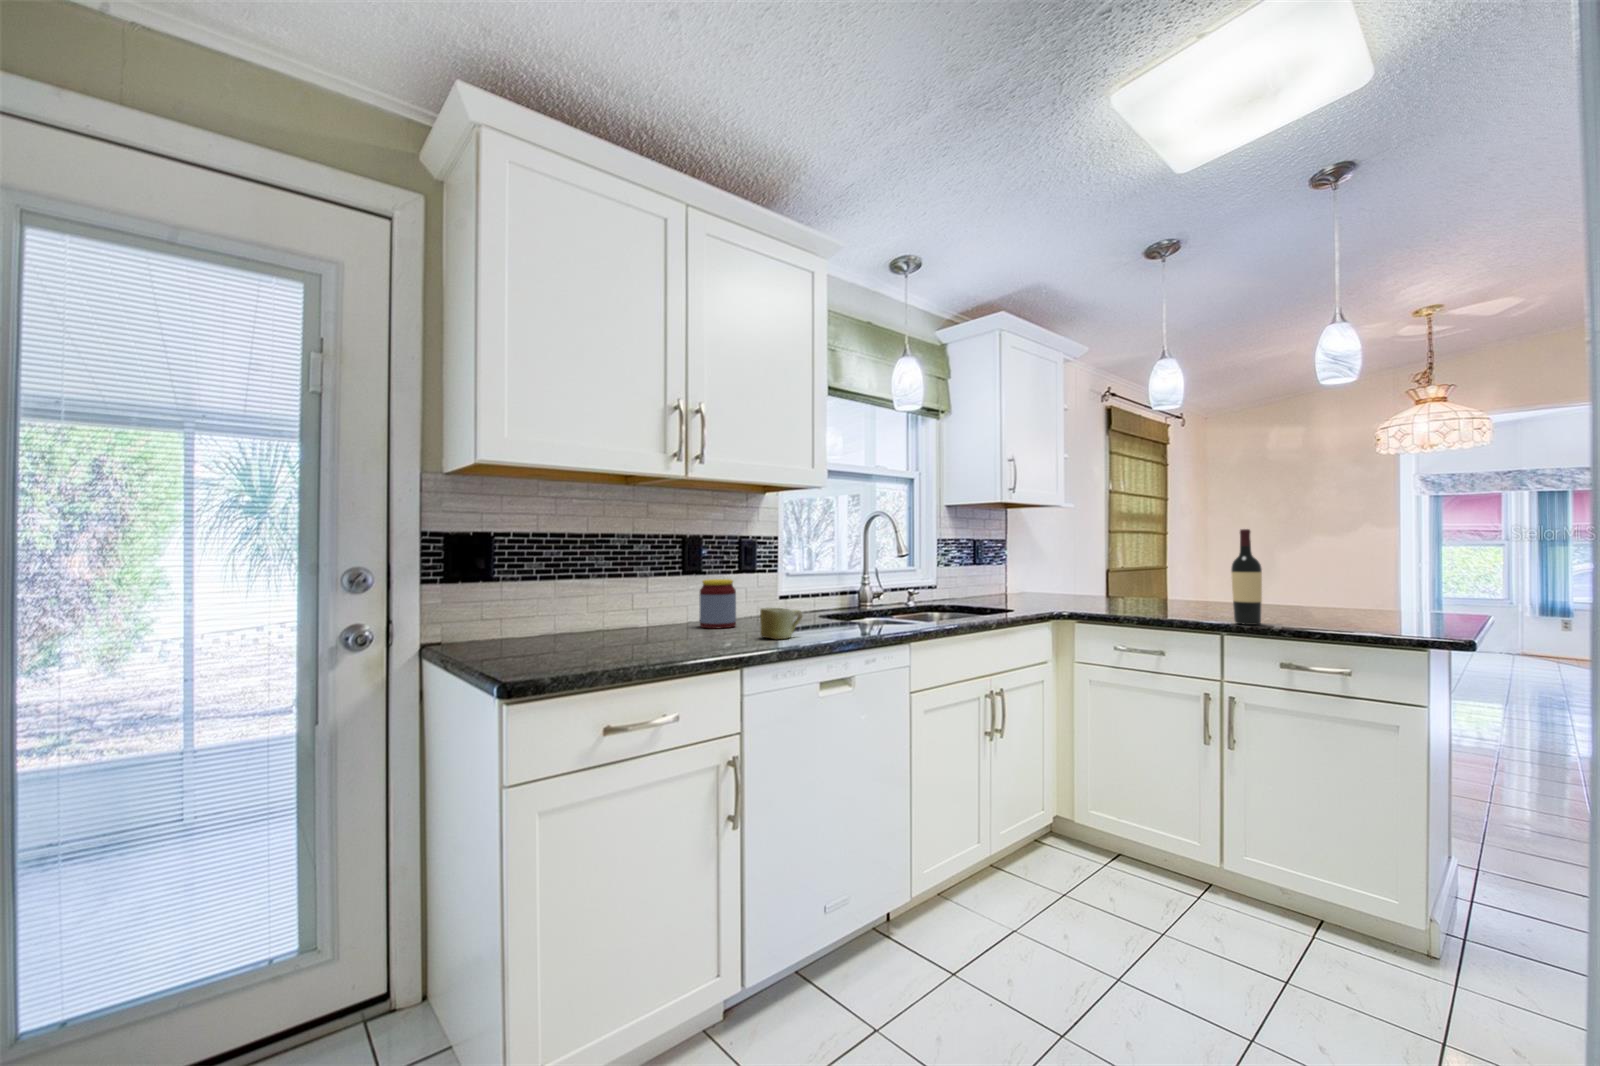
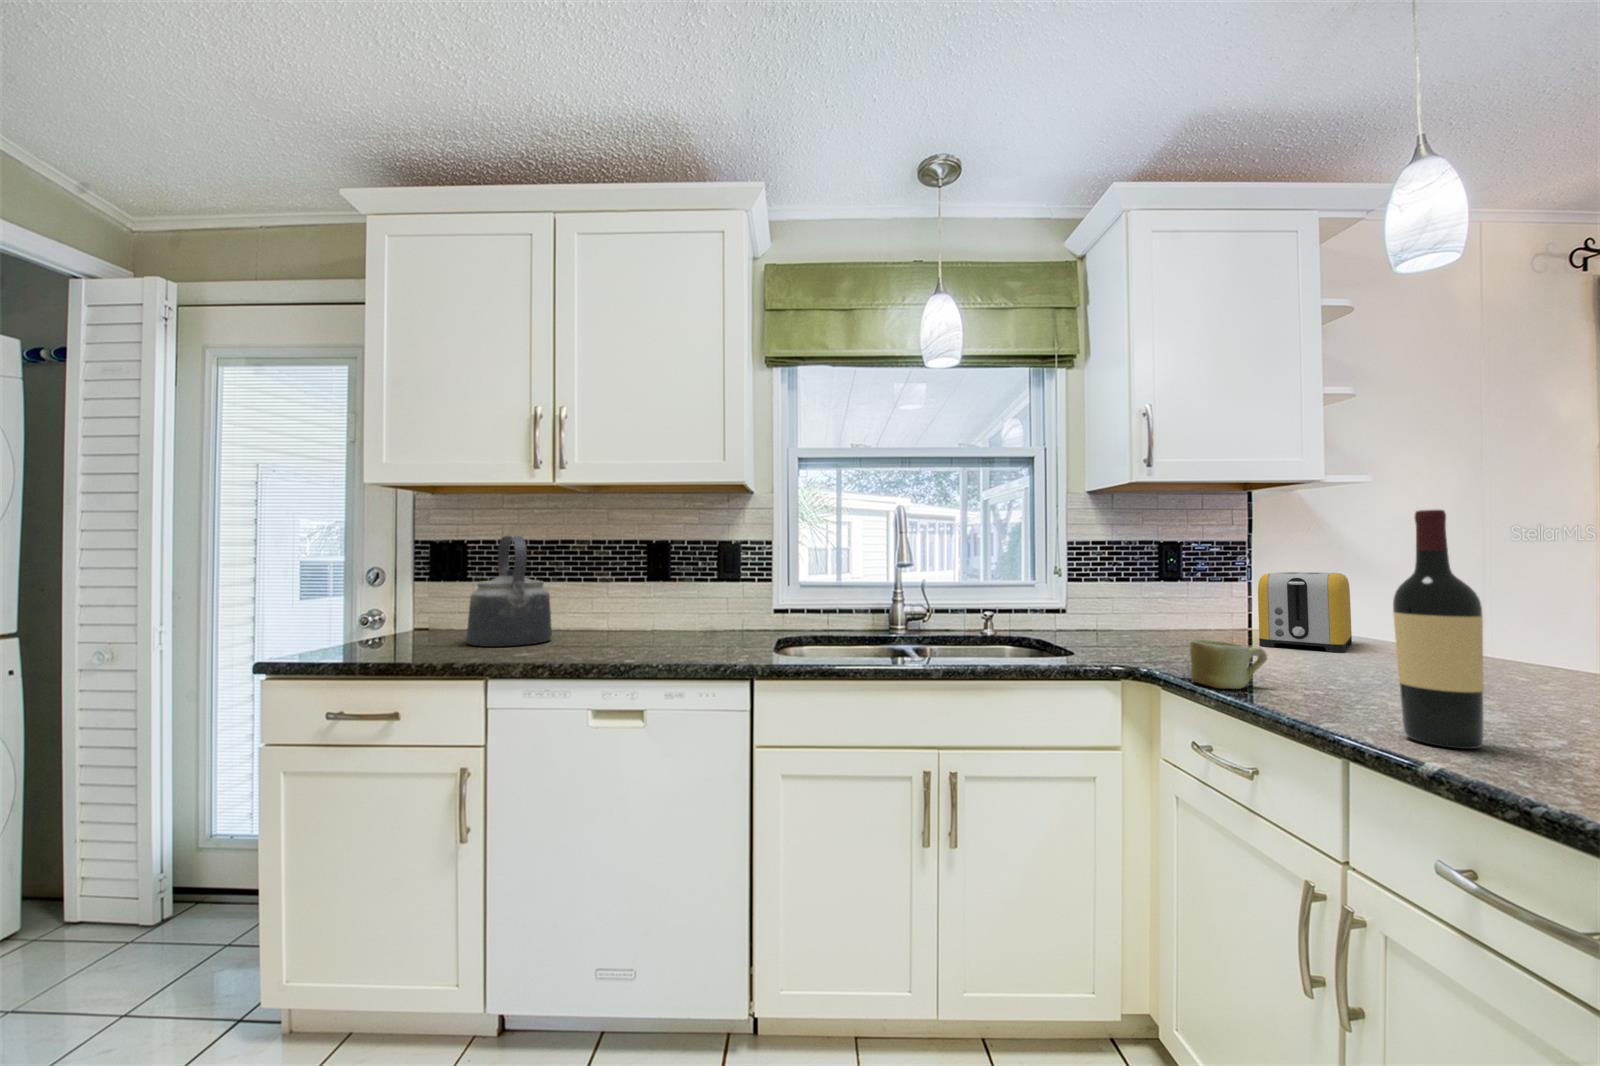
kettle: none [576,529,675,647] -> present [466,536,552,647]
toaster: none [1037,557,1091,602] -> present [1258,572,1352,653]
jar: present [699,579,736,629] -> none [636,587,675,638]
mug: present [760,608,803,639] -> present [1190,639,1267,689]

